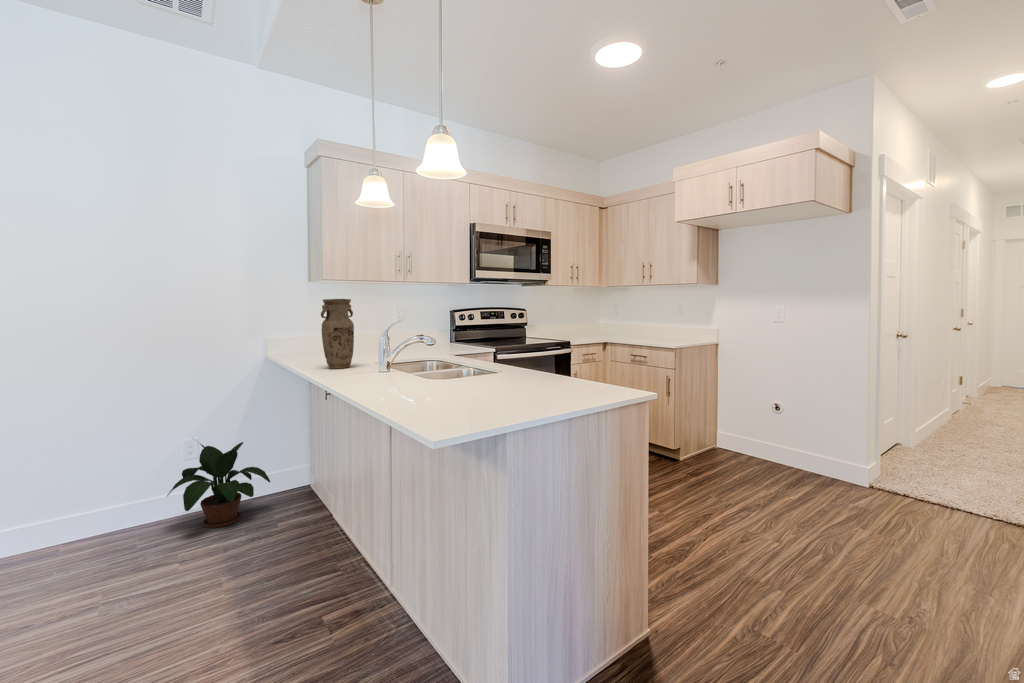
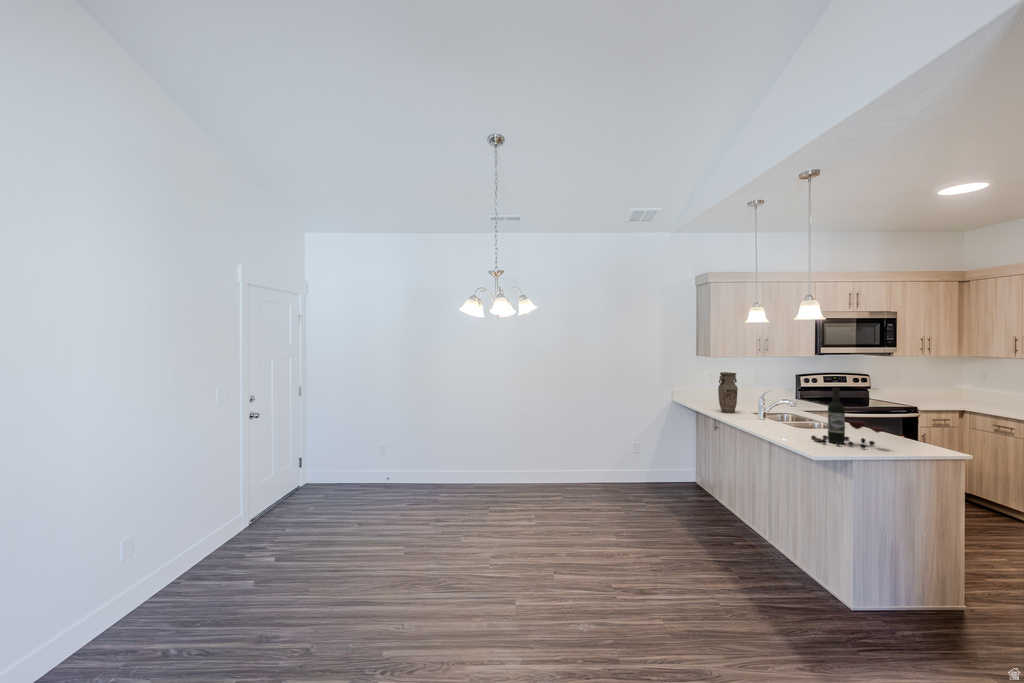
wine bottle: none [442,297,547,402] -> present [811,387,884,448]
potted plant: present [167,442,270,528] -> none [627,439,677,491]

